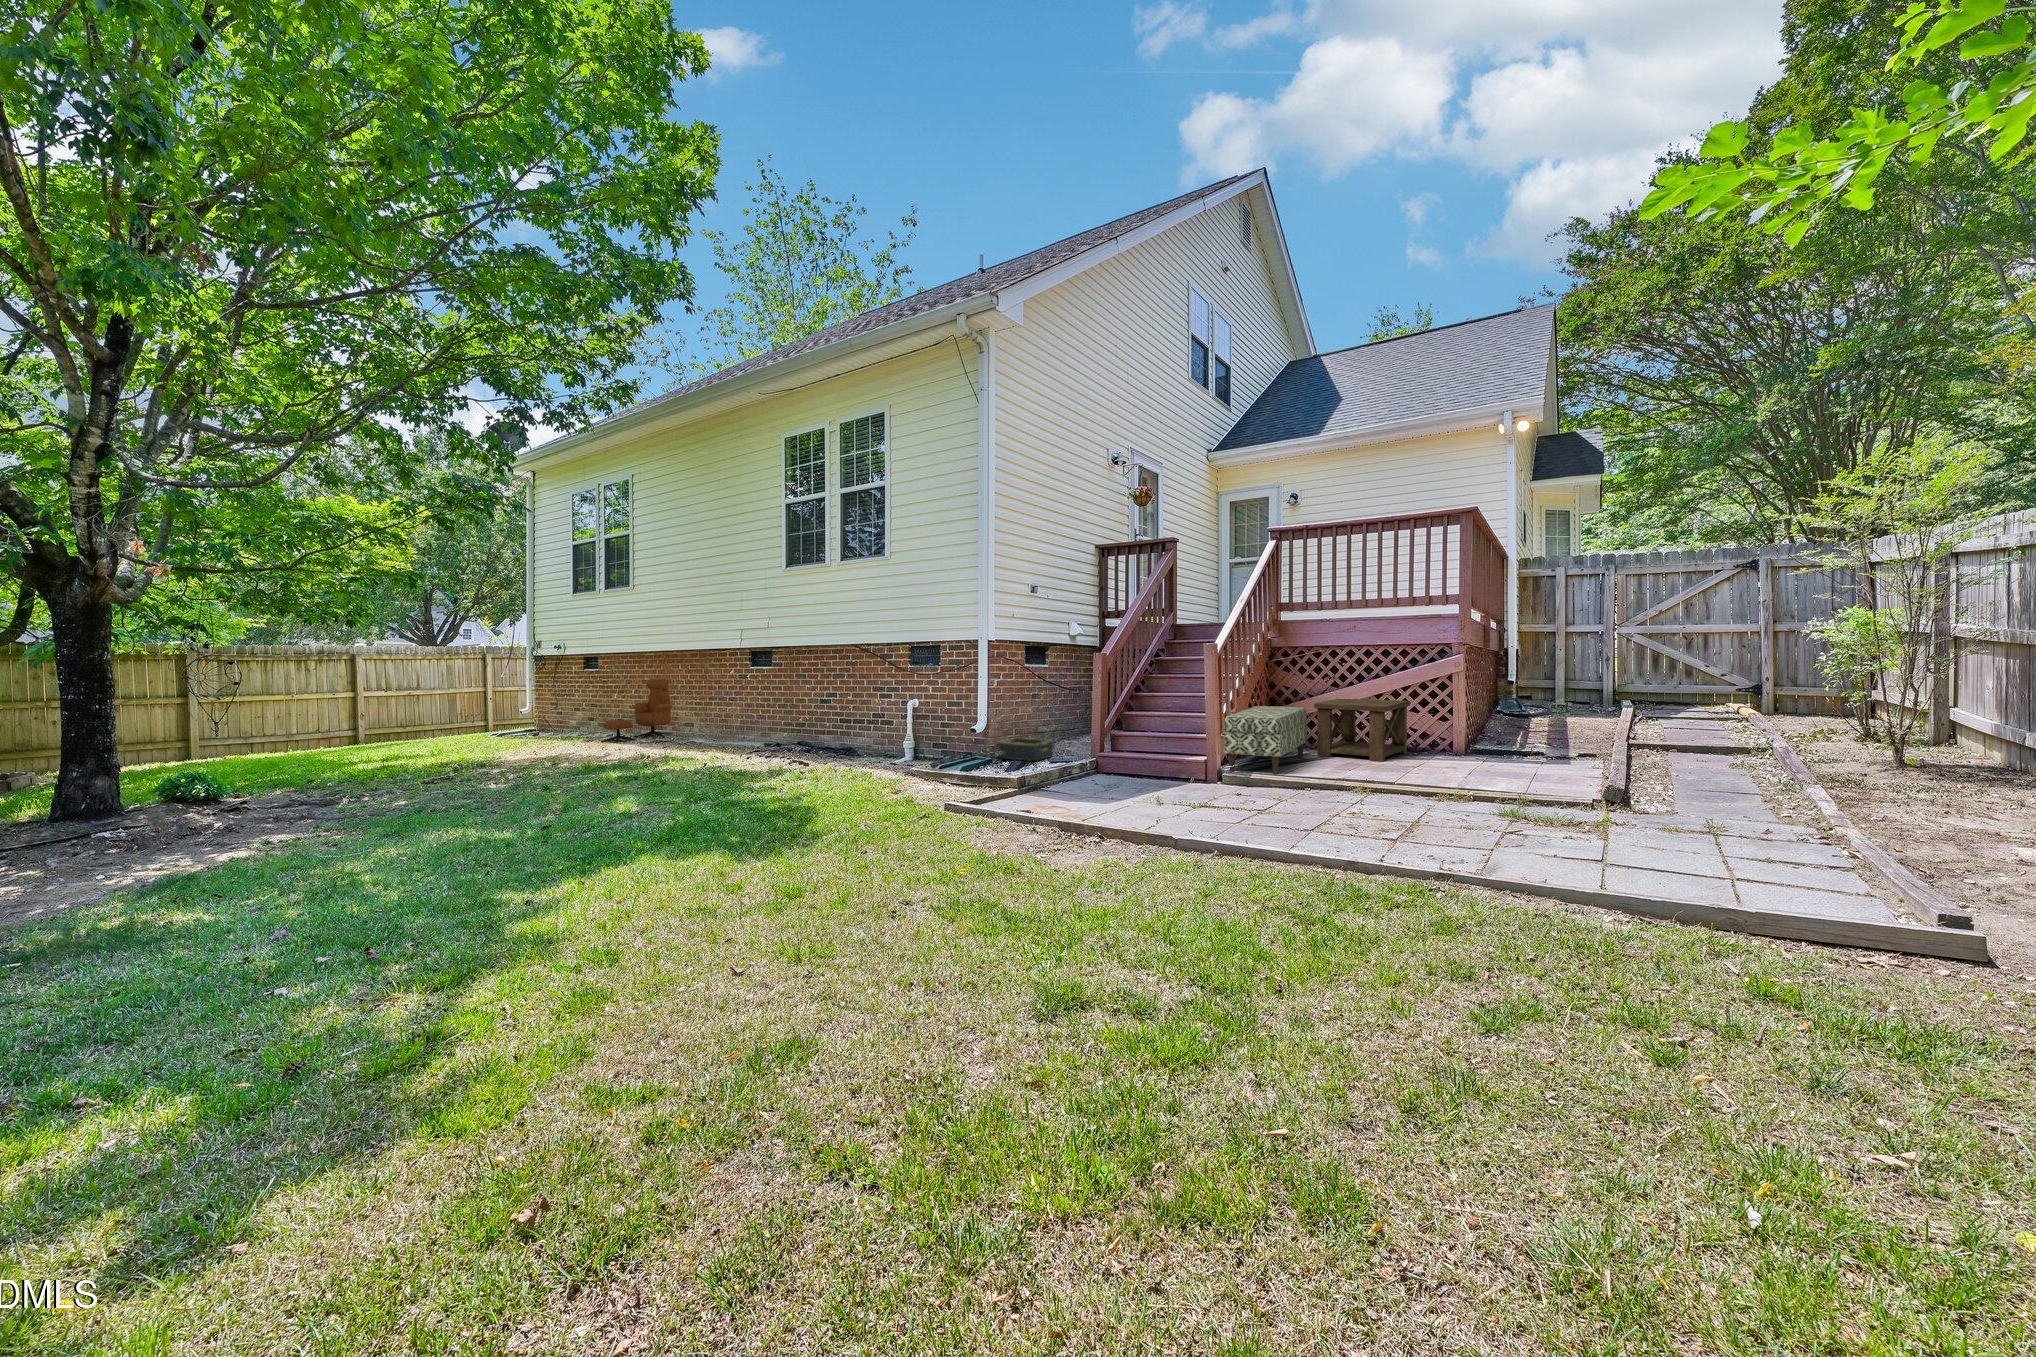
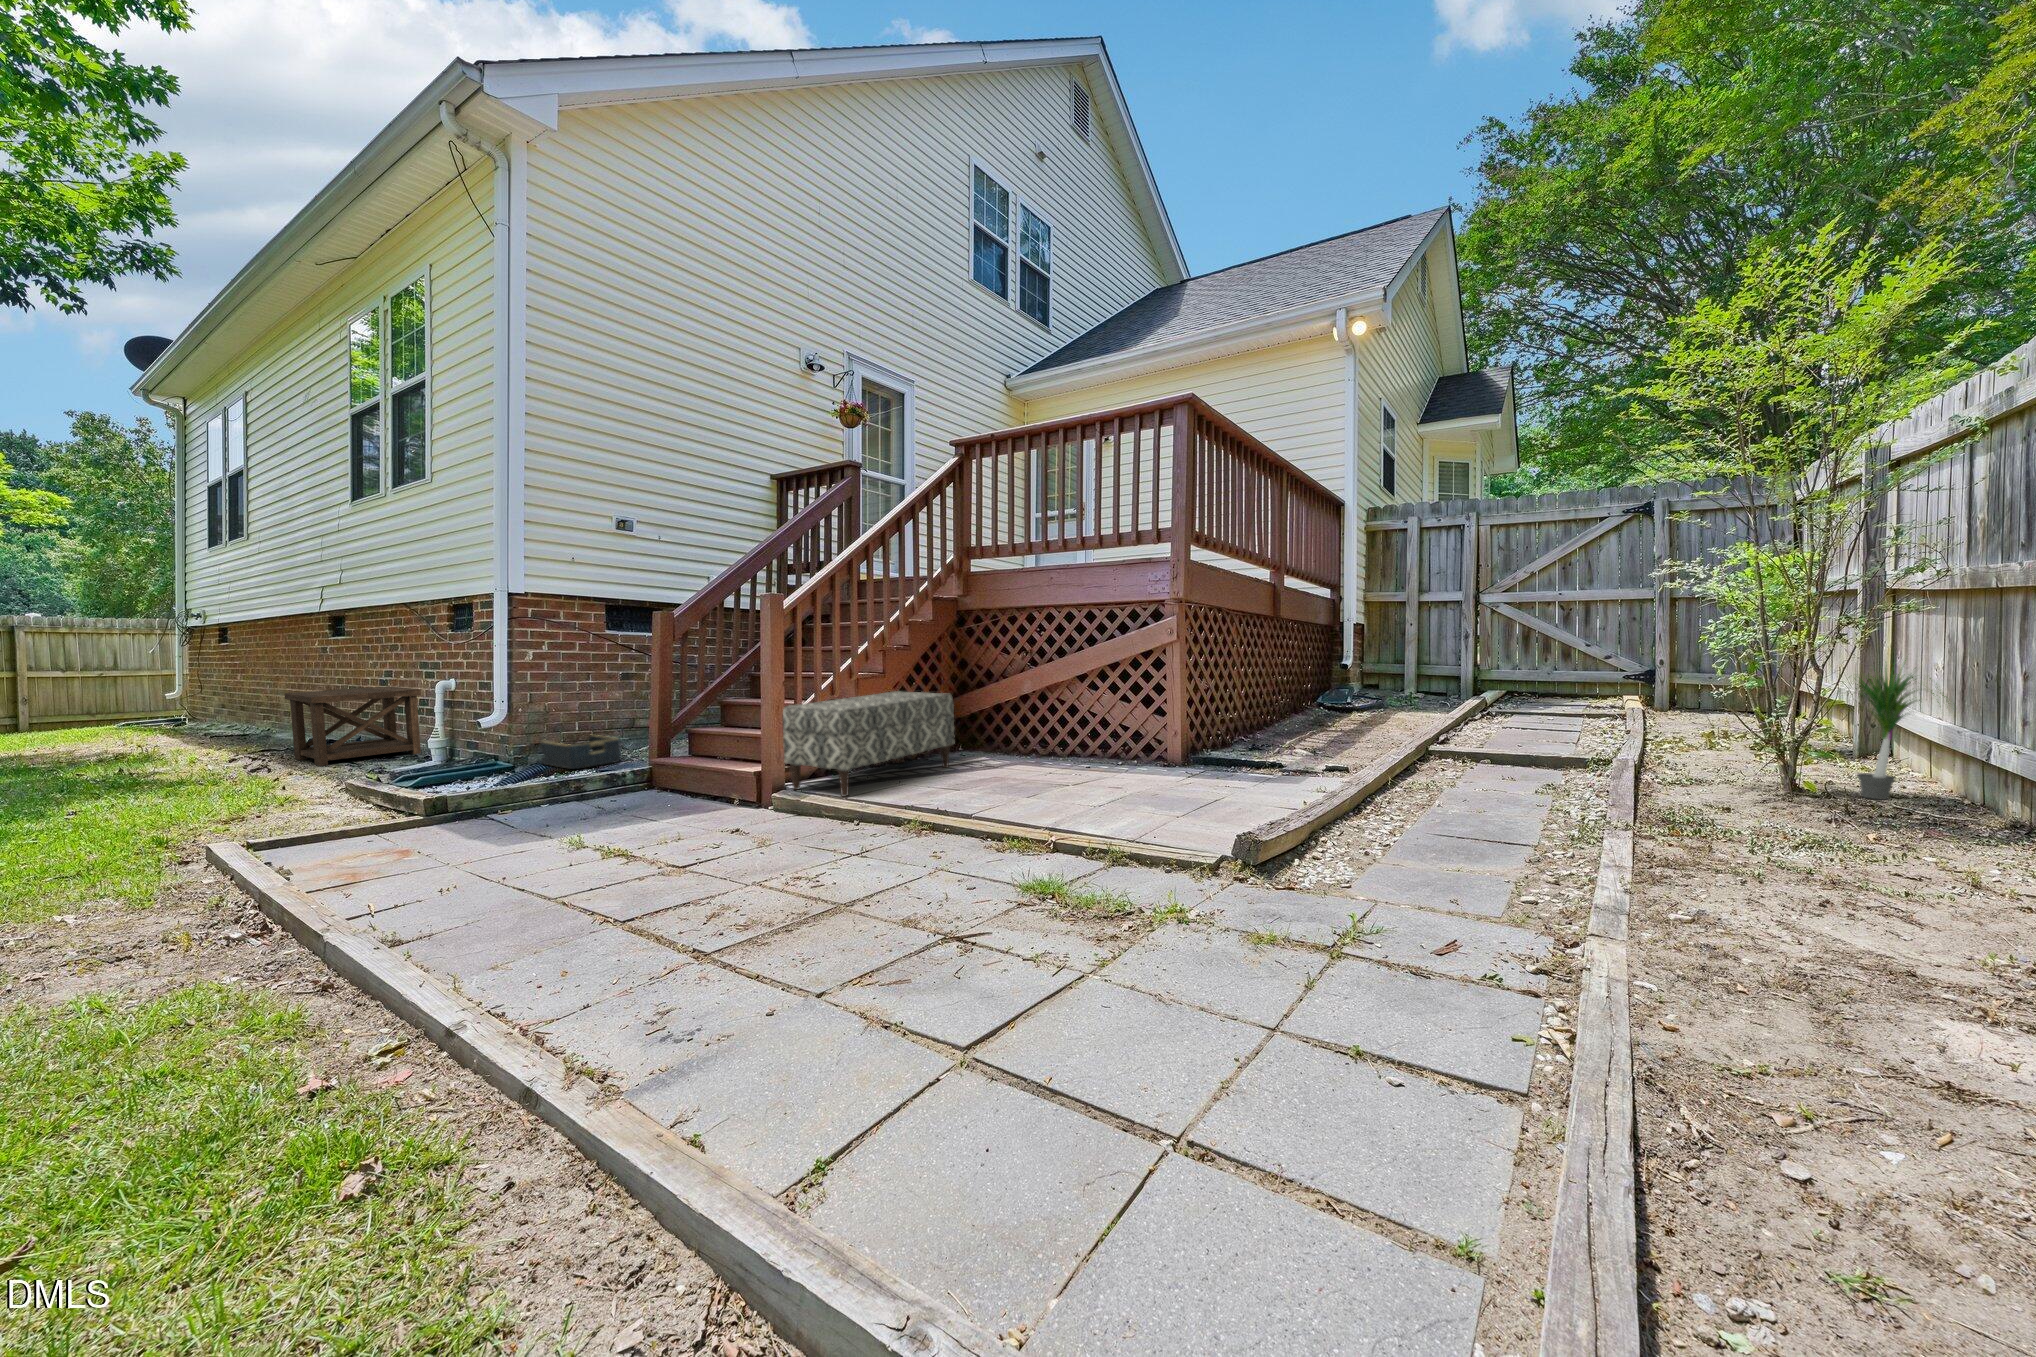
potted plant: none [1914,678,2006,769] -> present [1839,660,1946,800]
lounge chair: present [601,679,672,743] -> none [148,653,276,735]
side table: present [1314,699,1410,762] -> present [284,686,421,766]

